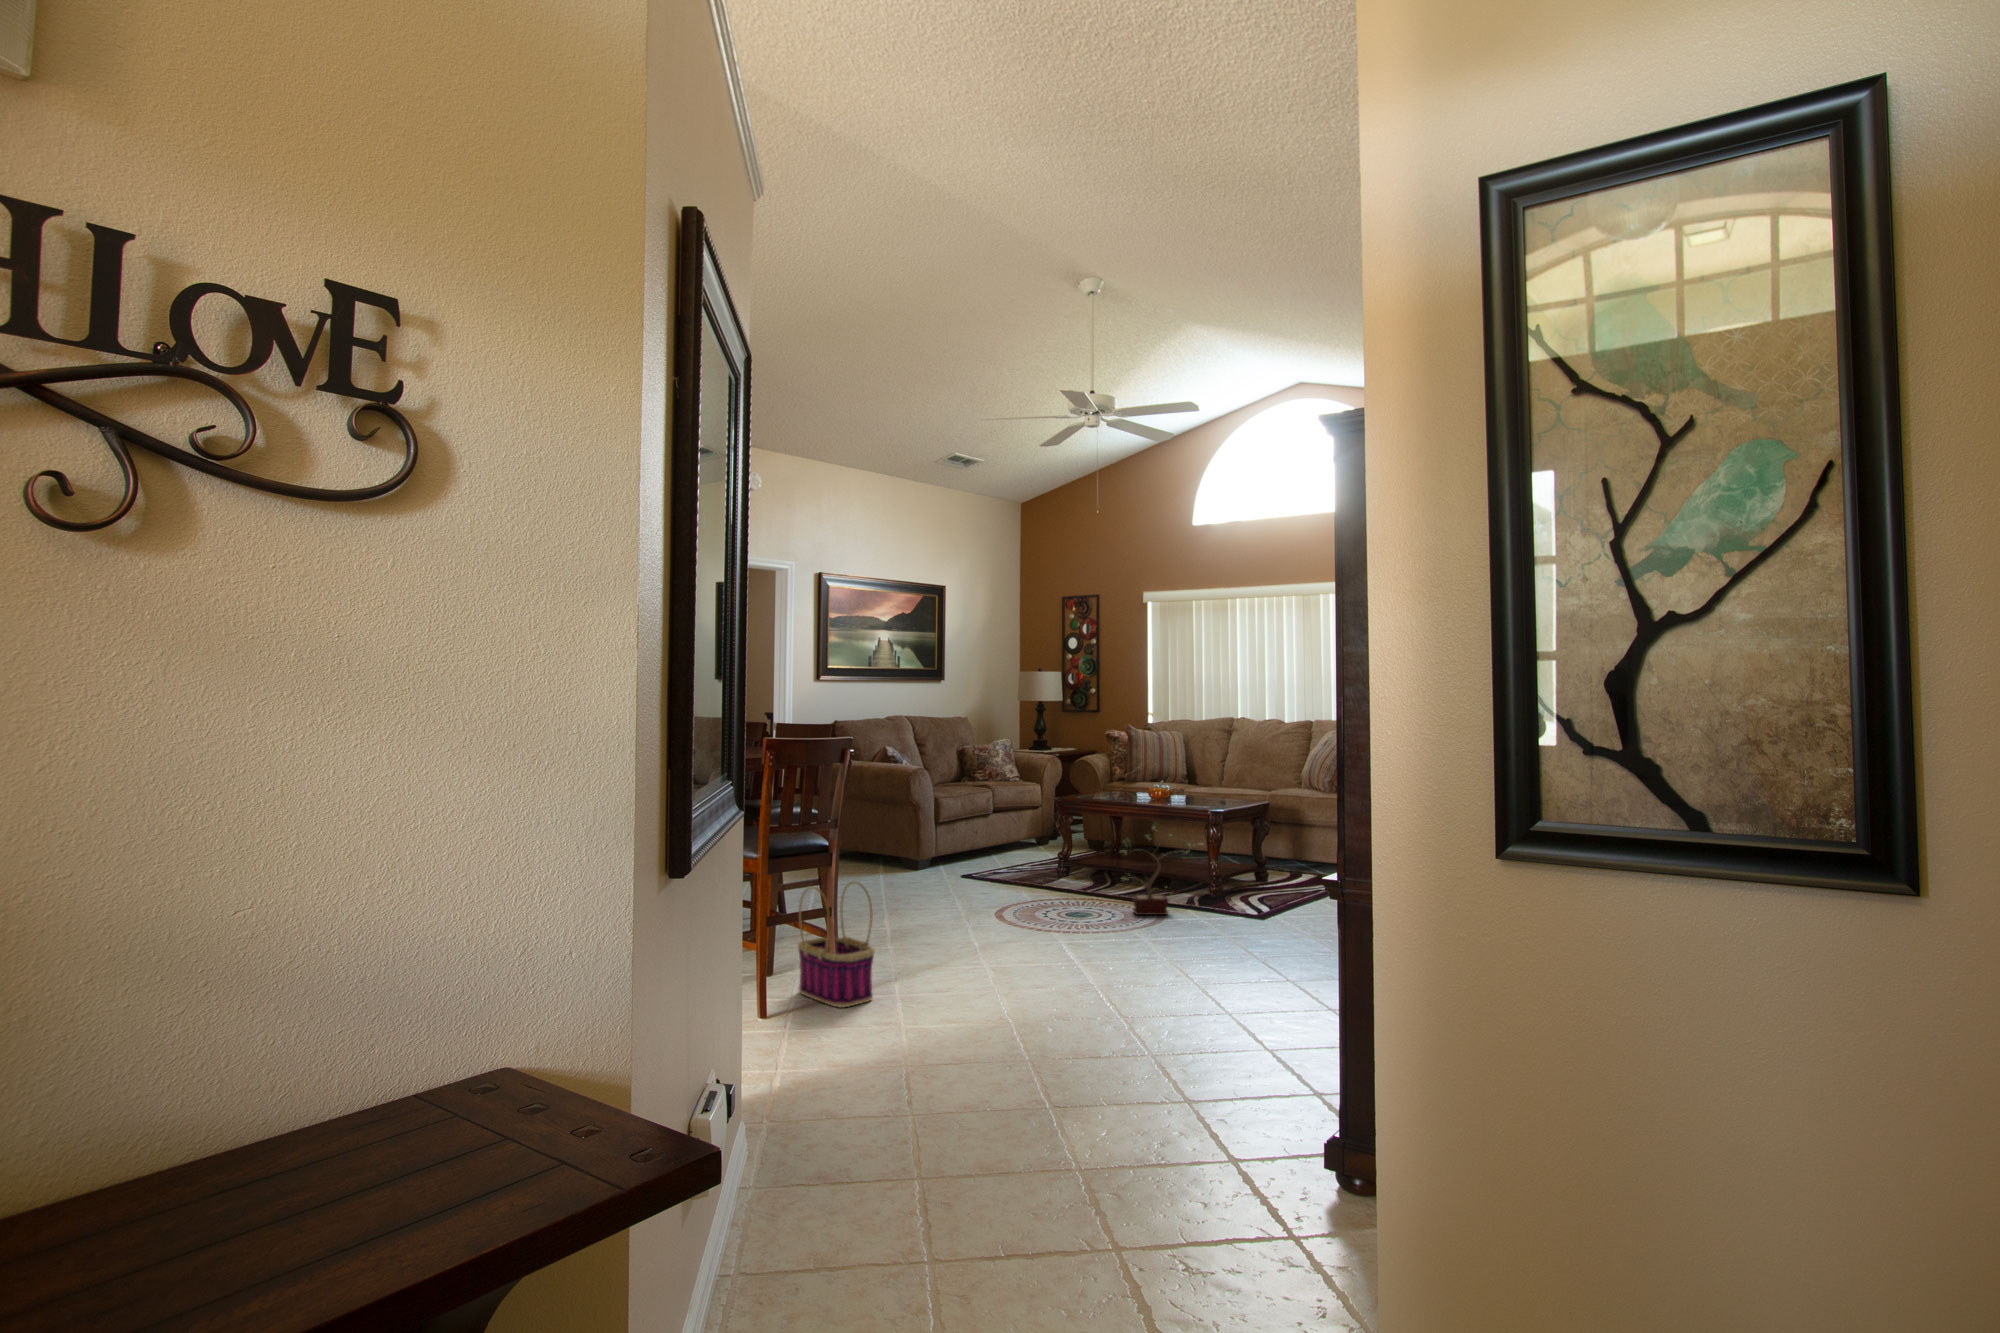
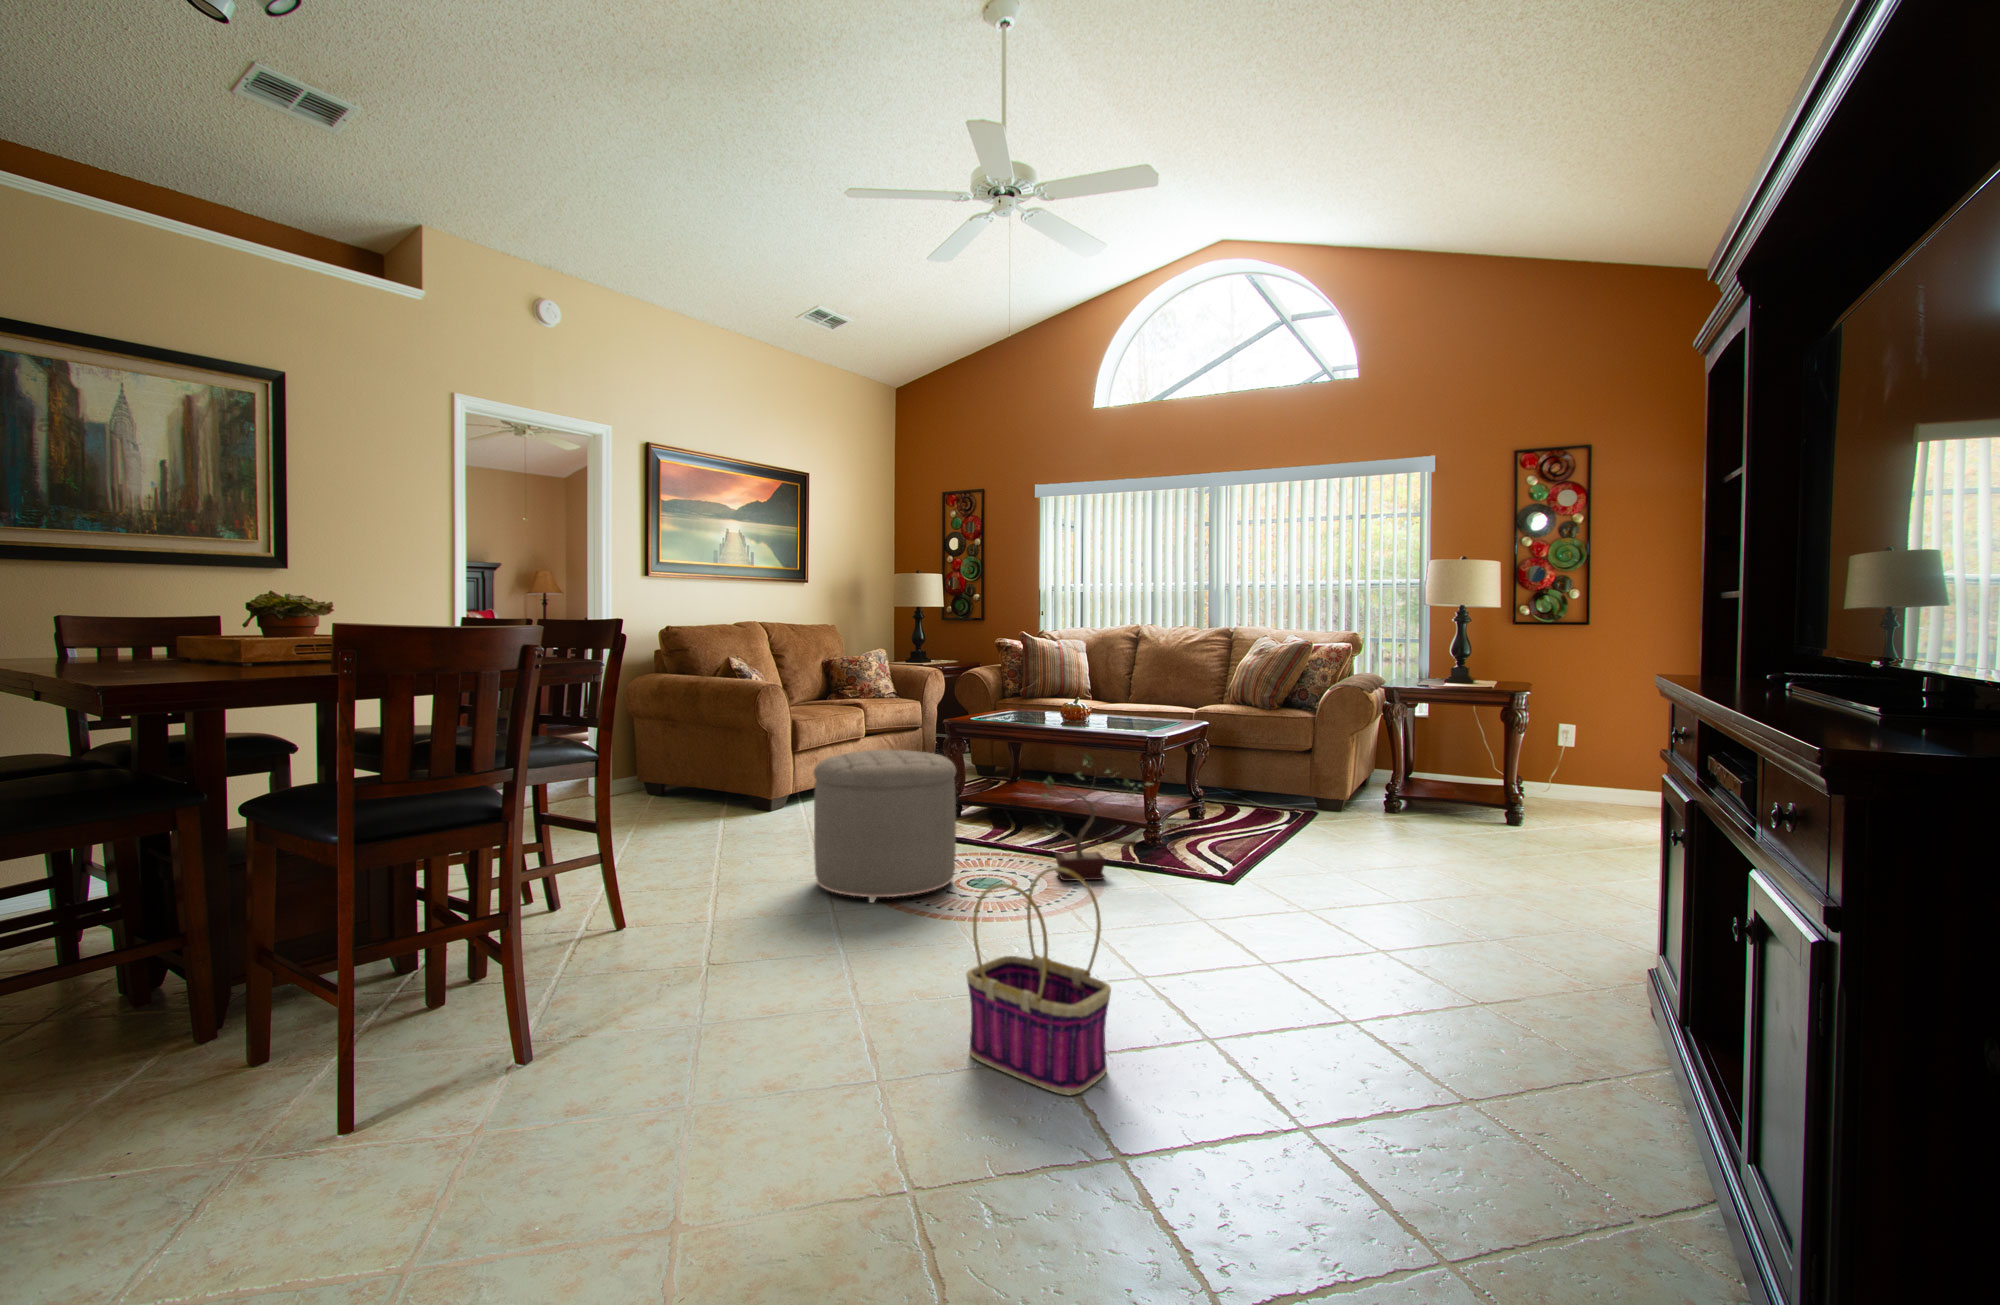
ottoman: none [956,817,1058,923] -> present [814,750,956,903]
basket: present [798,881,875,1007] -> present [966,867,1111,1095]

